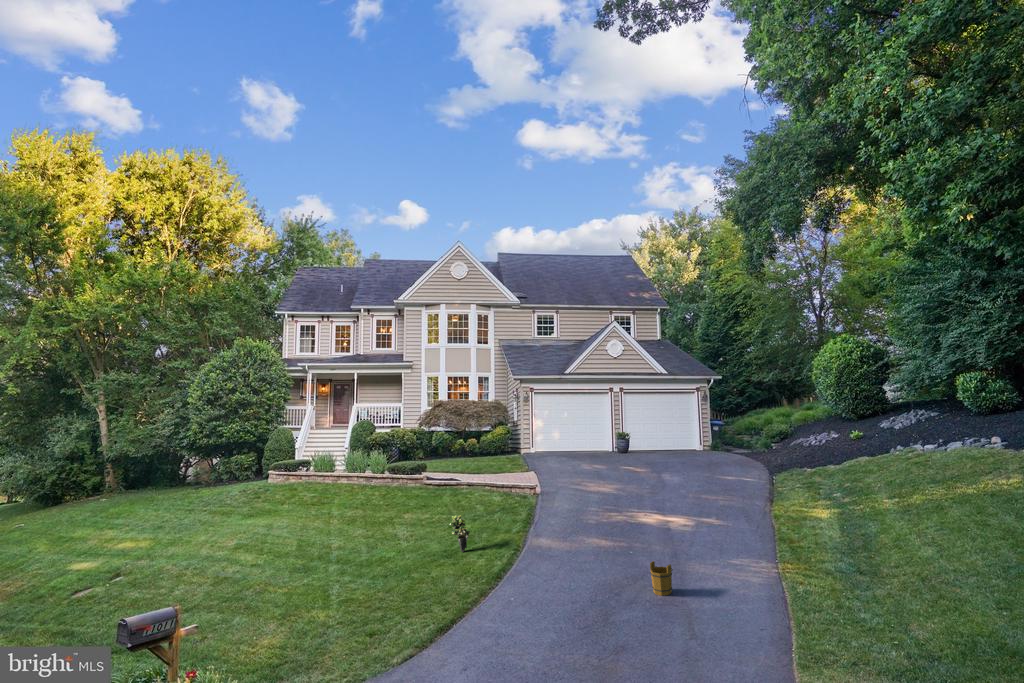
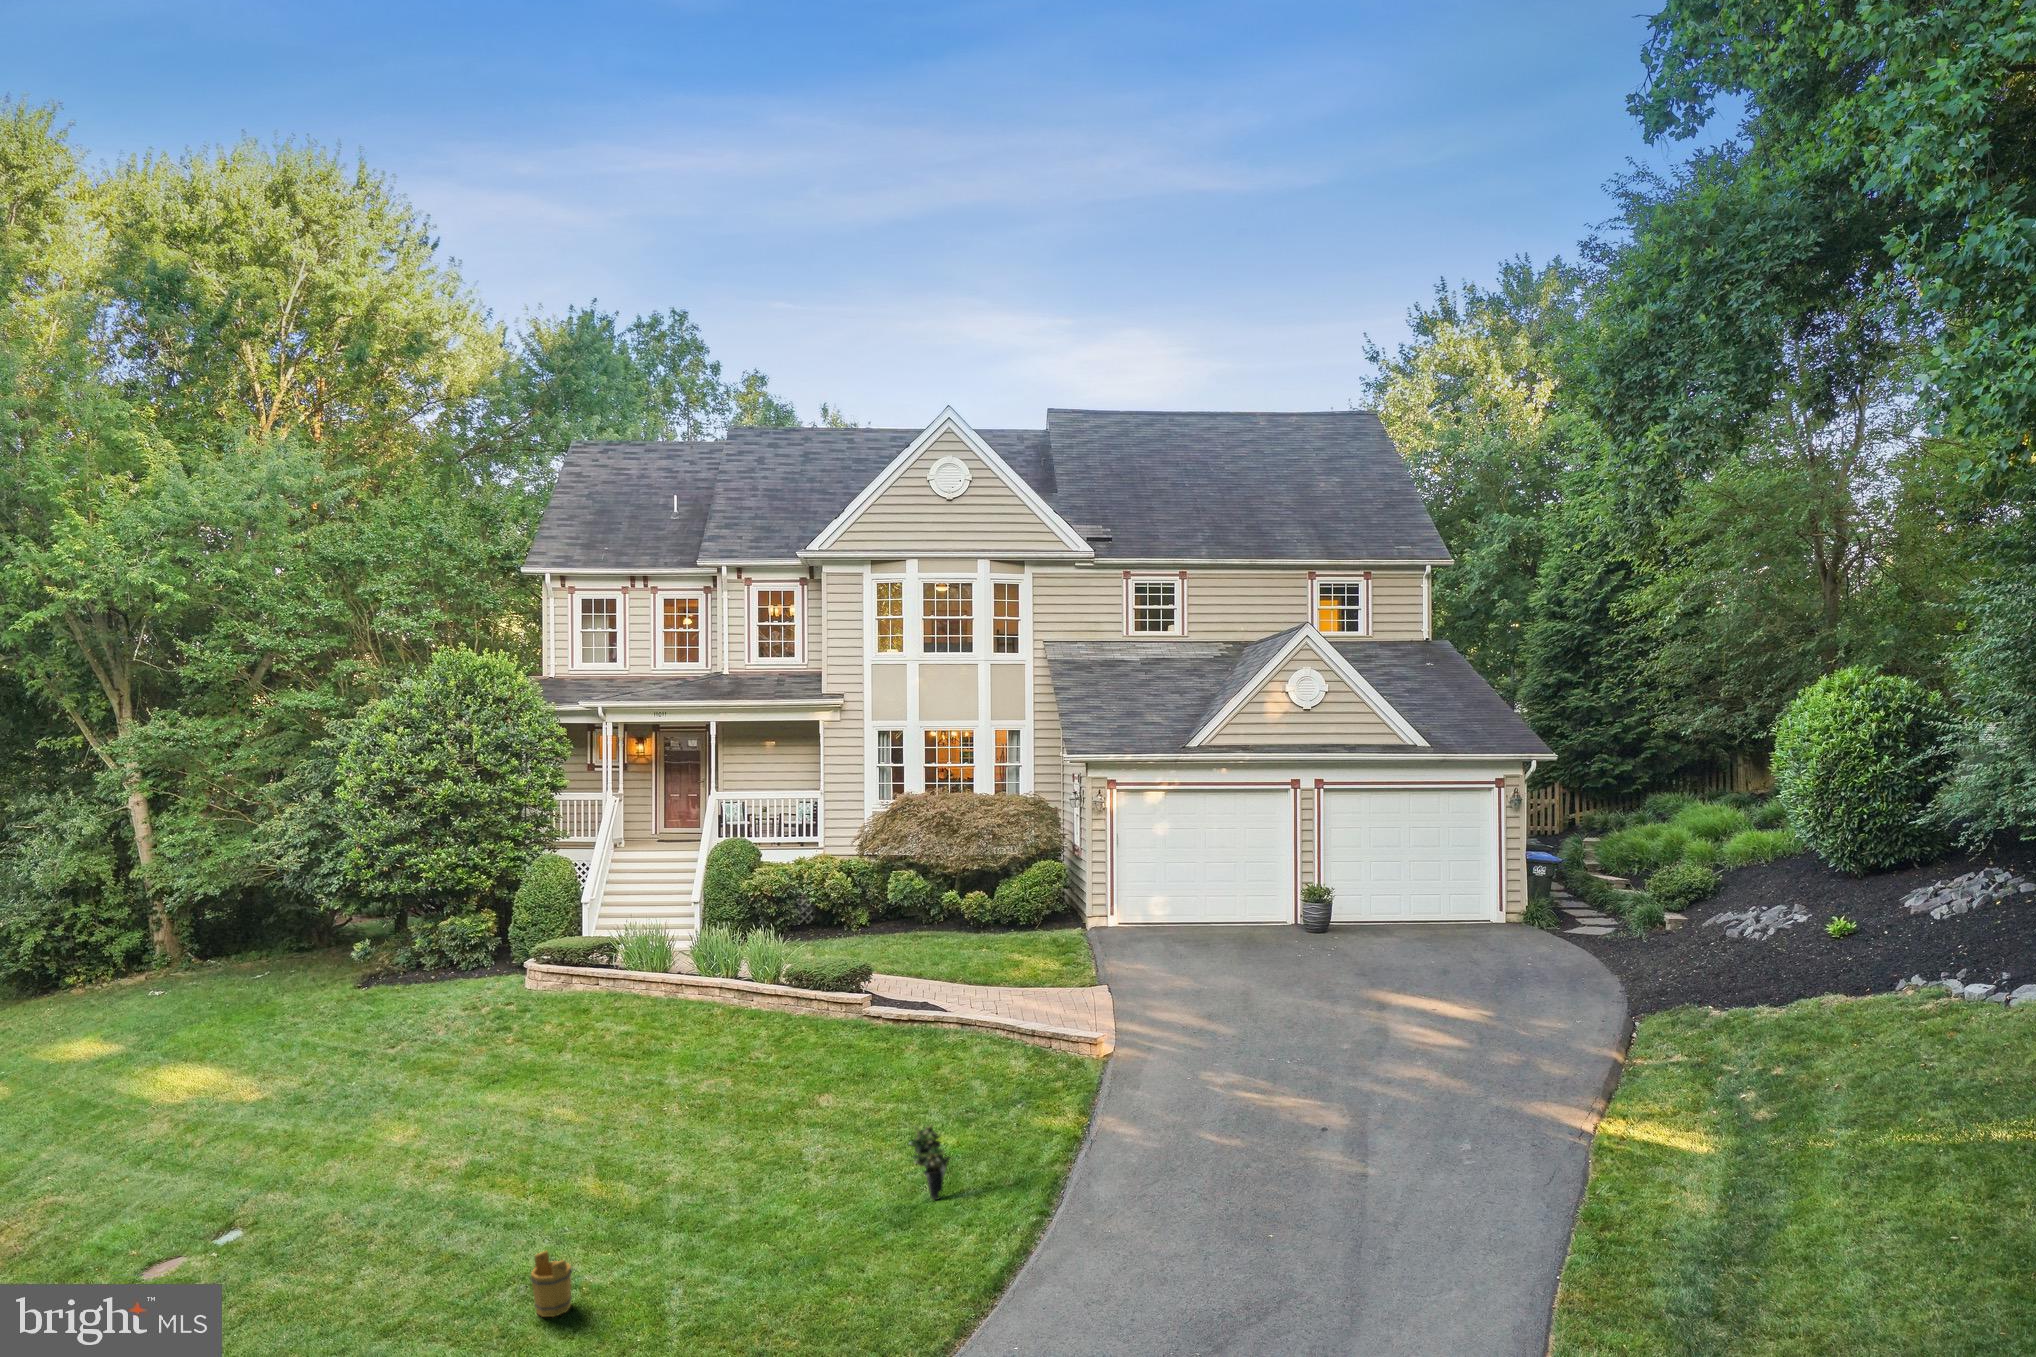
bucket: present [650,561,673,596] -> present [530,1251,575,1317]

